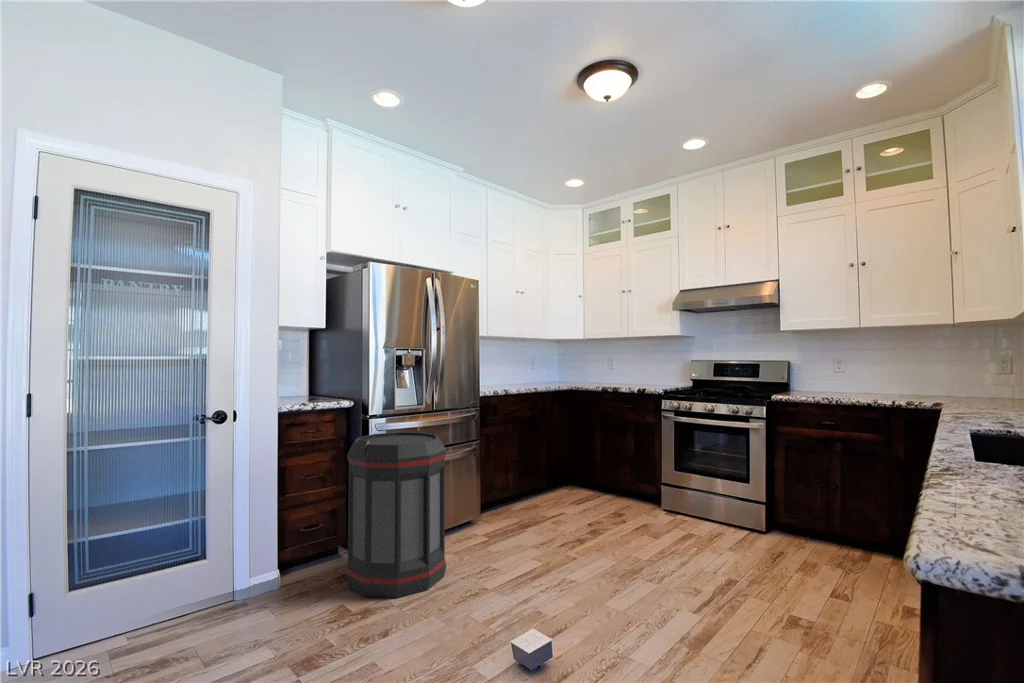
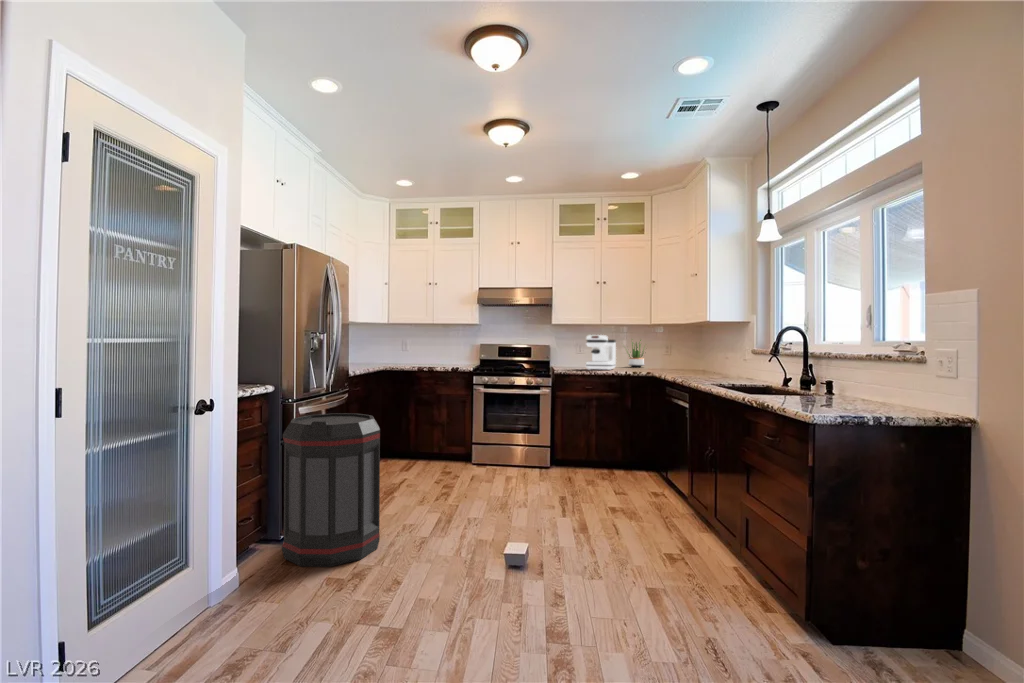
coffee maker: none [825,345,886,399] -> present [586,335,616,370]
potted plant: none [912,348,981,396] -> present [628,340,644,367]

